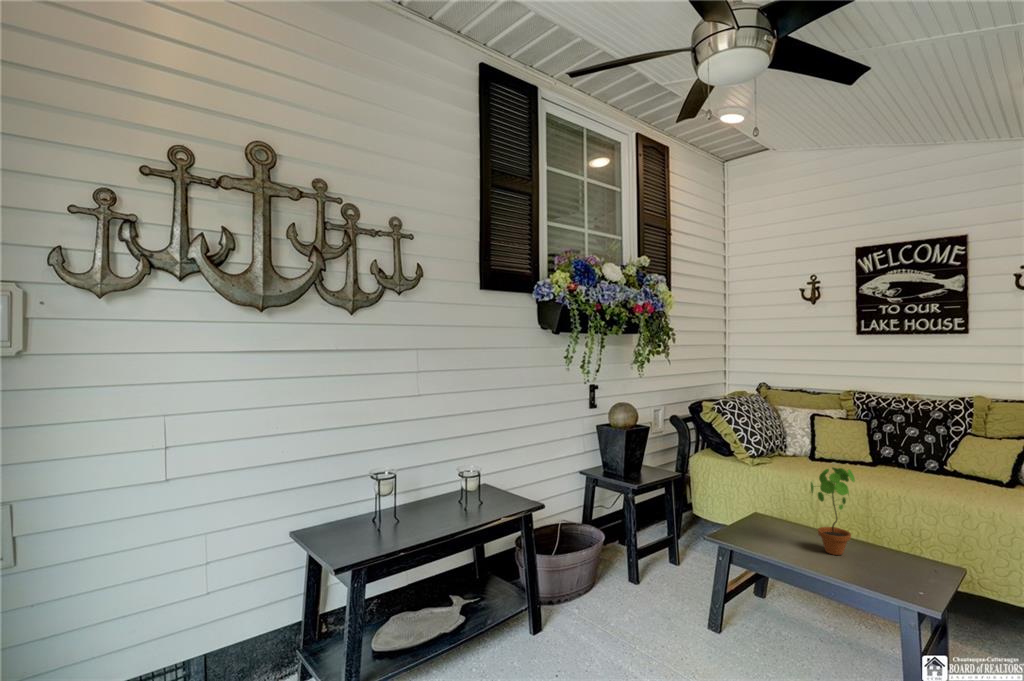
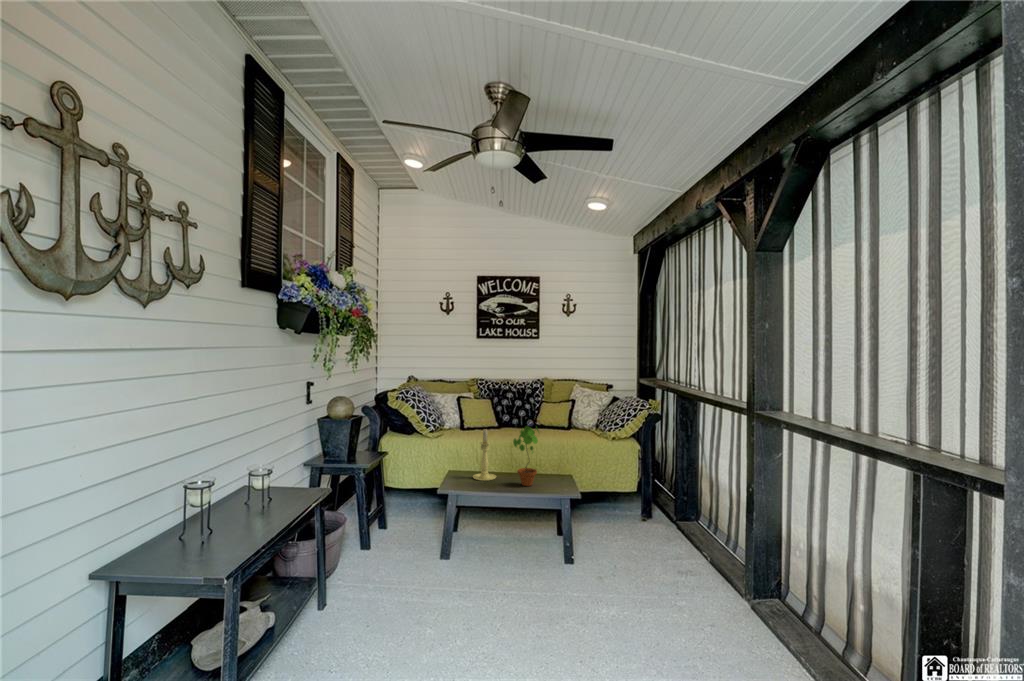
candle holder: none [767,462,803,533] -> present [473,429,496,481]

